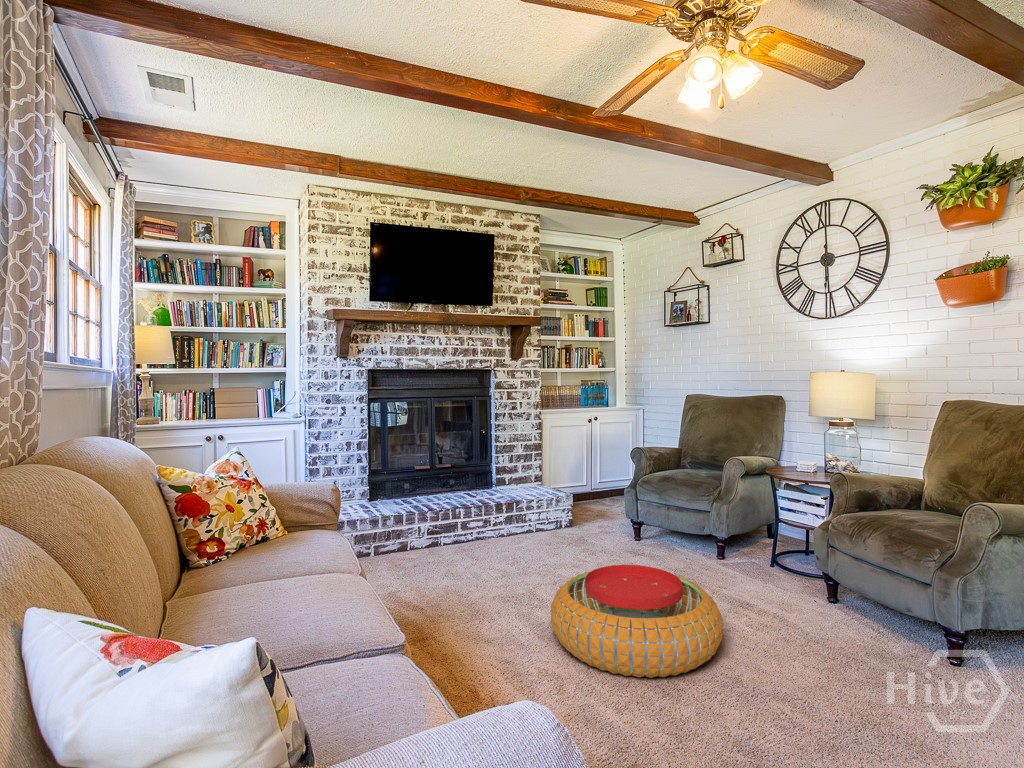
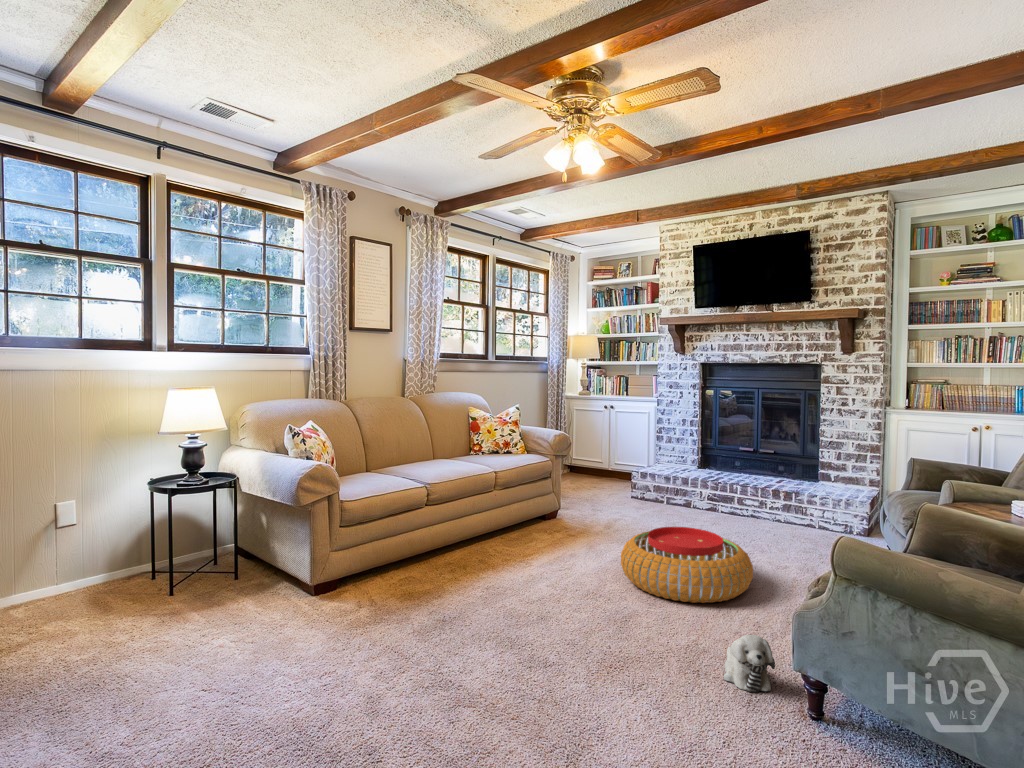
plush toy: none [869,655,977,729] -> present [724,635,775,692]

